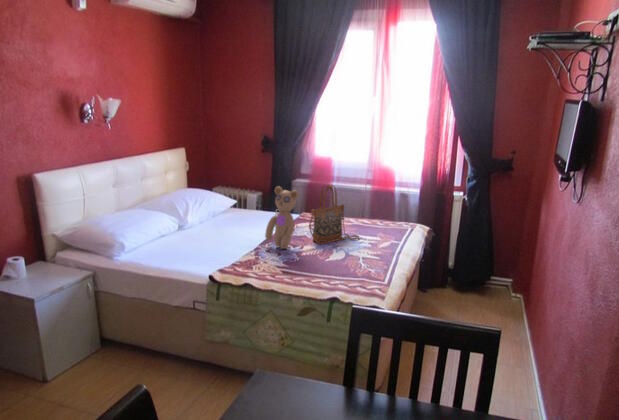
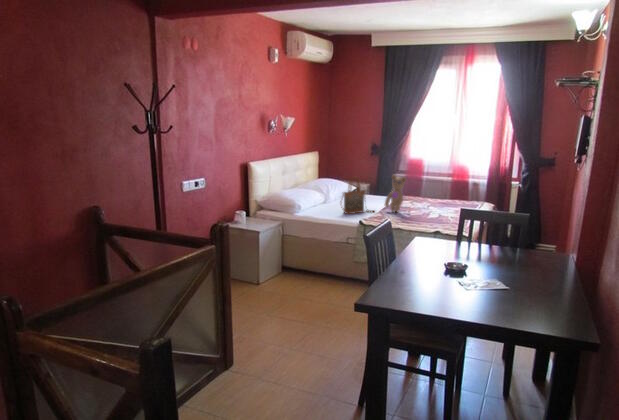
handbag: present [309,185,359,244] -> present [341,177,374,214]

